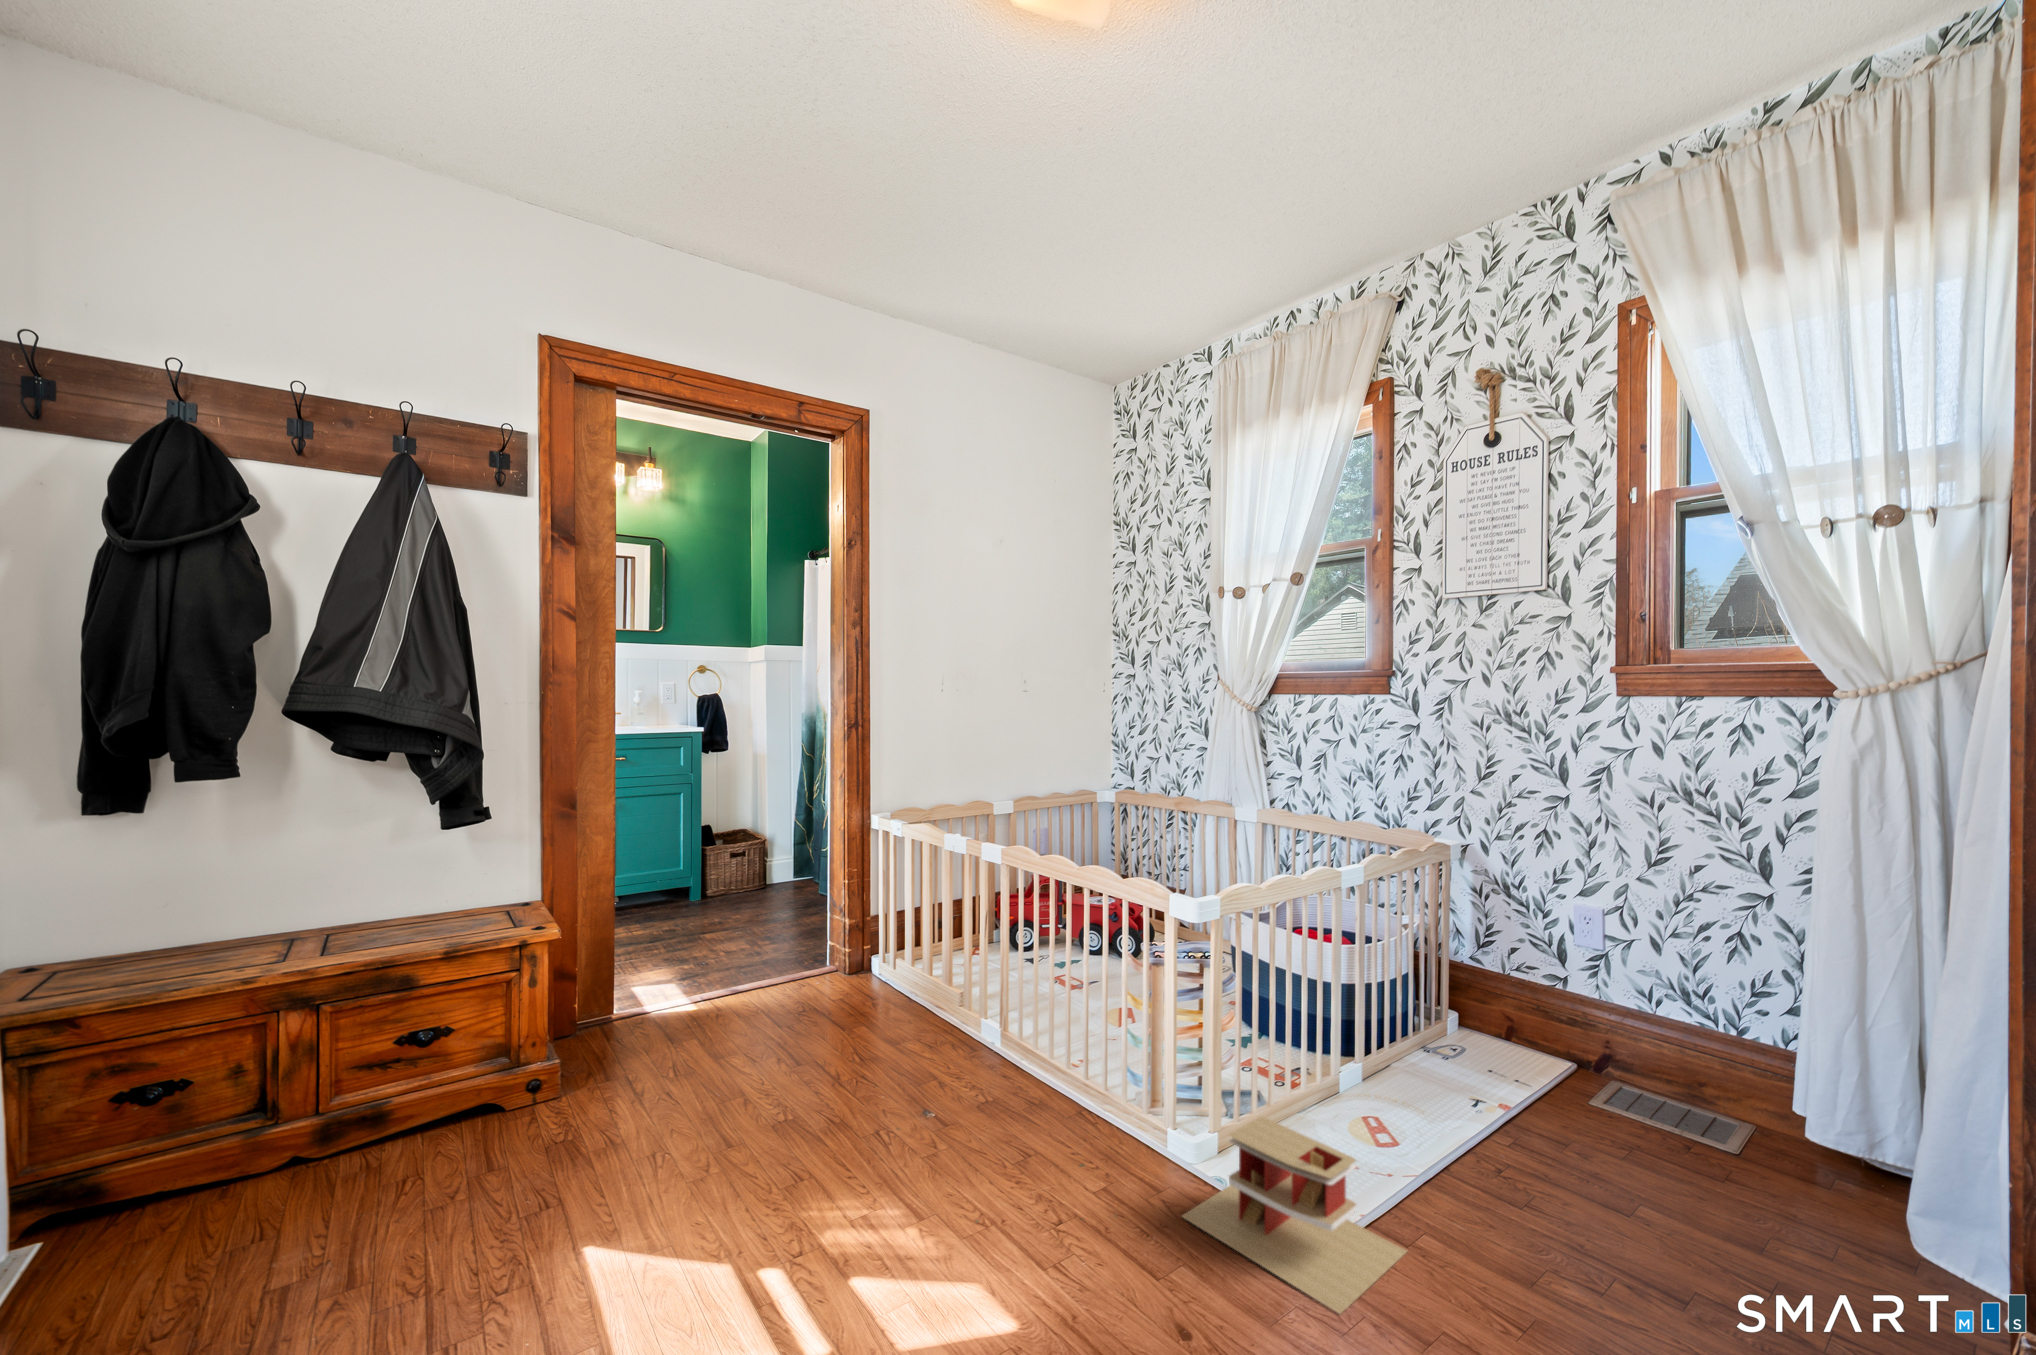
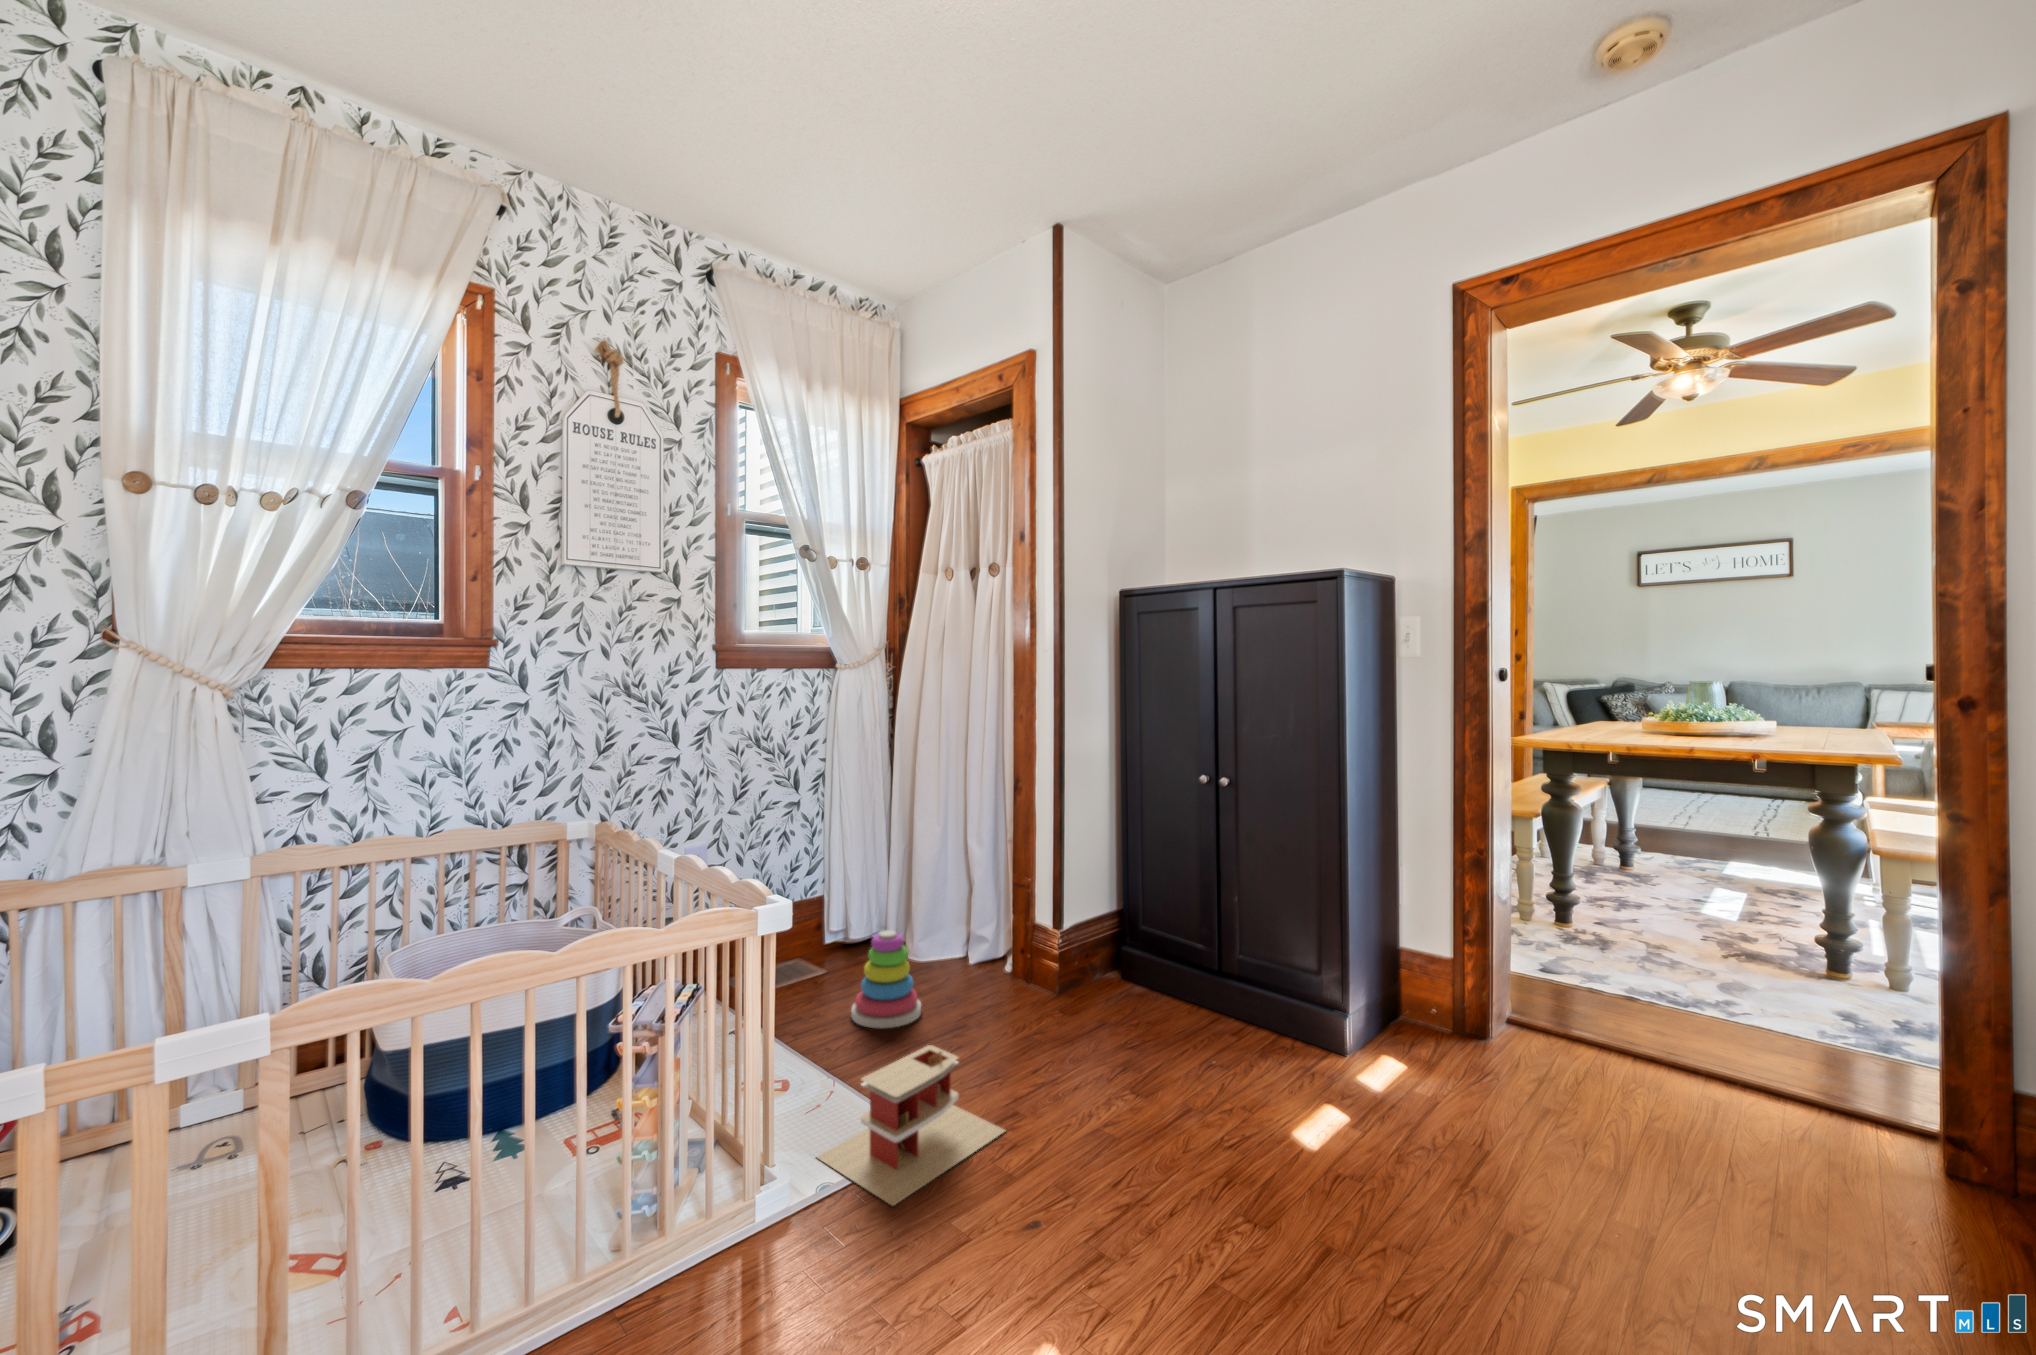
stacking toy: none [1559,1086,1684,1249] -> present [851,930,921,1028]

